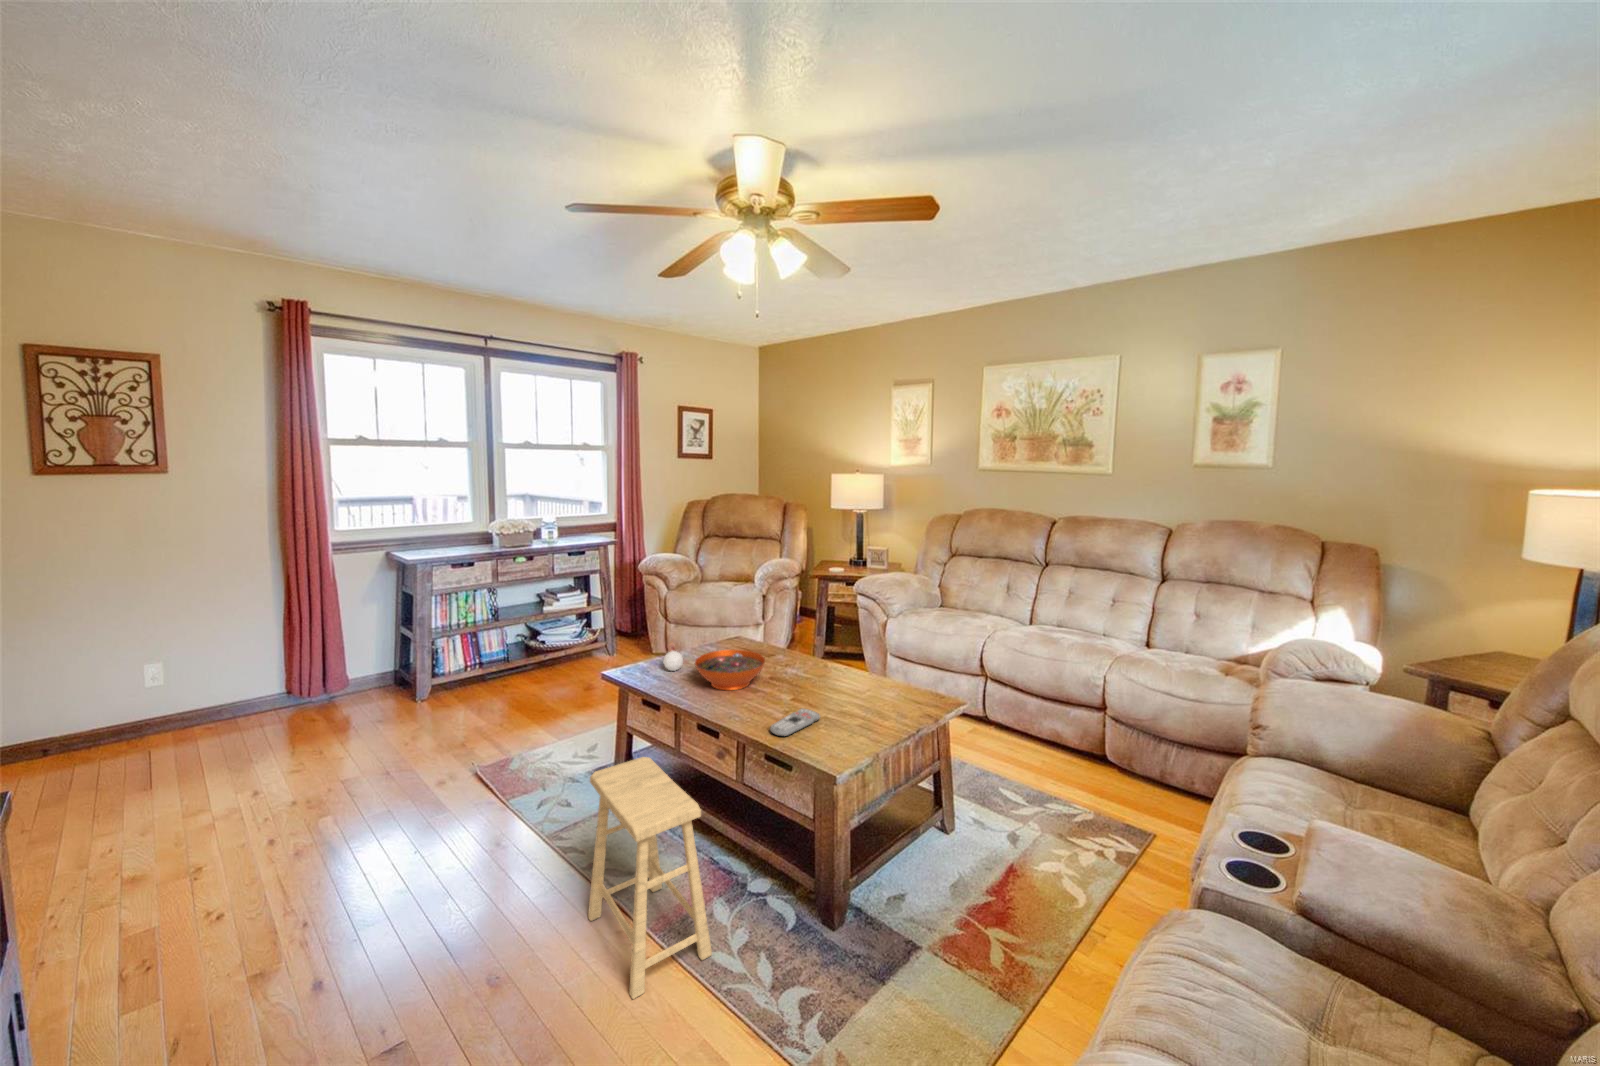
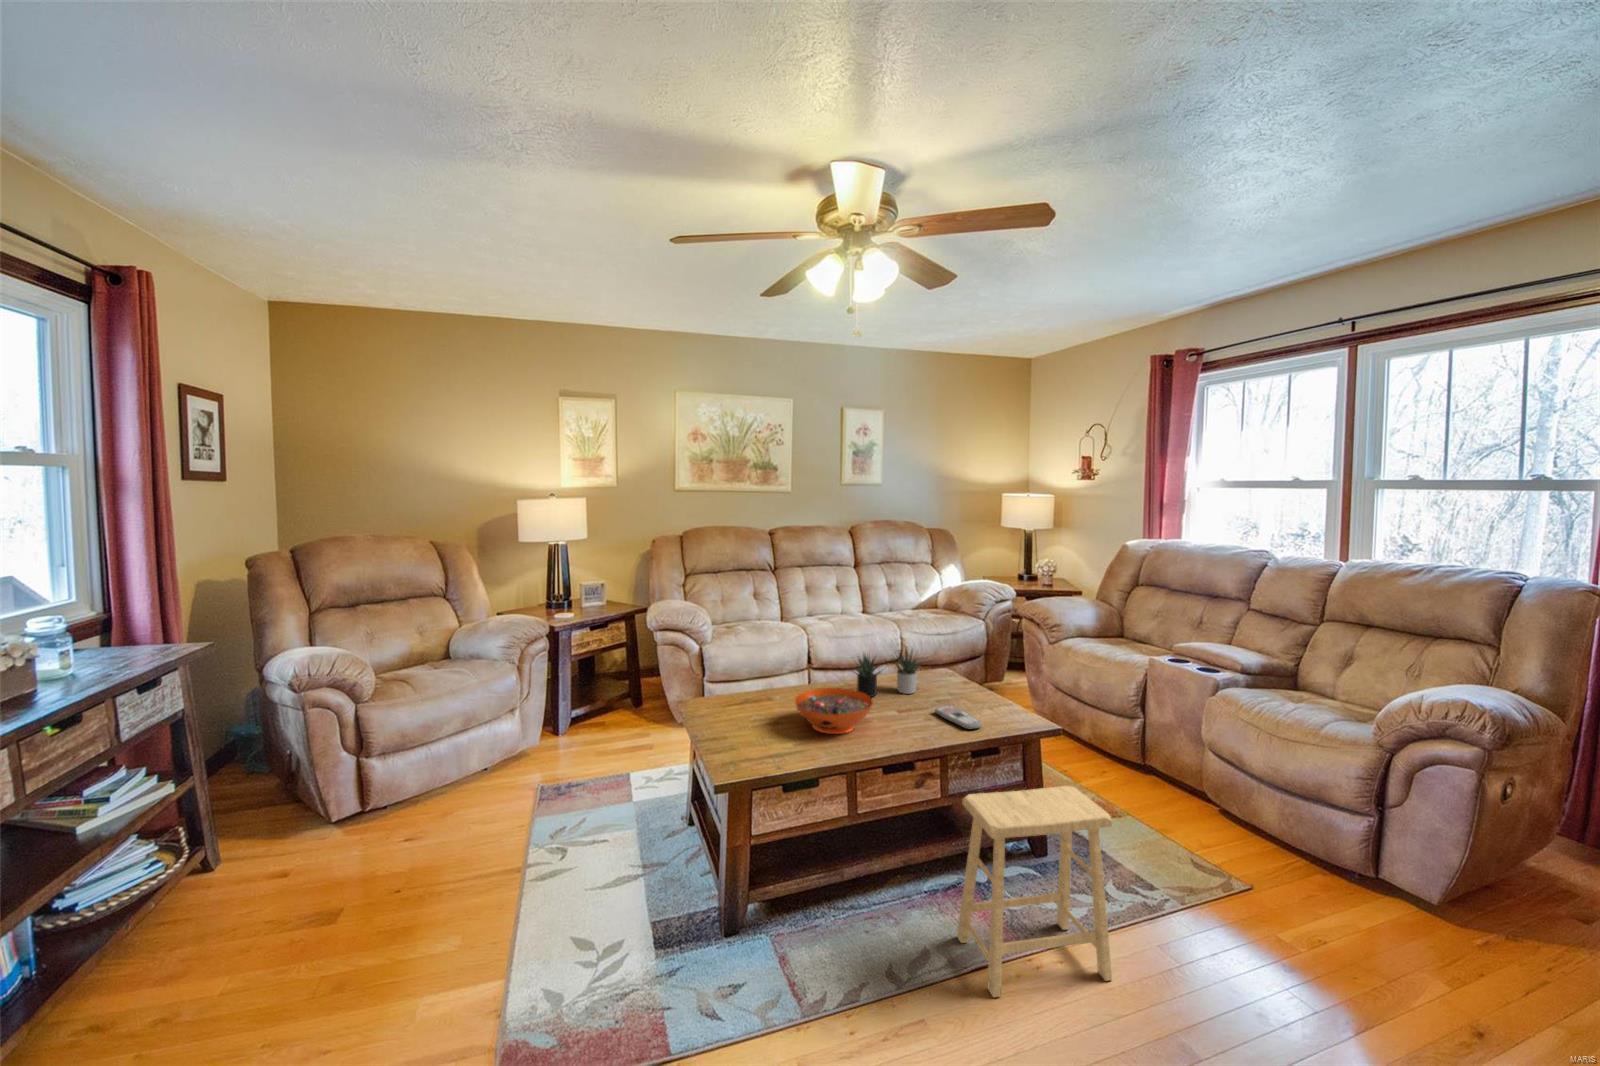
succulent plant: none [804,637,876,698] -> present [854,648,921,697]
candle: present [663,642,683,671] -> none [748,702,774,746]

